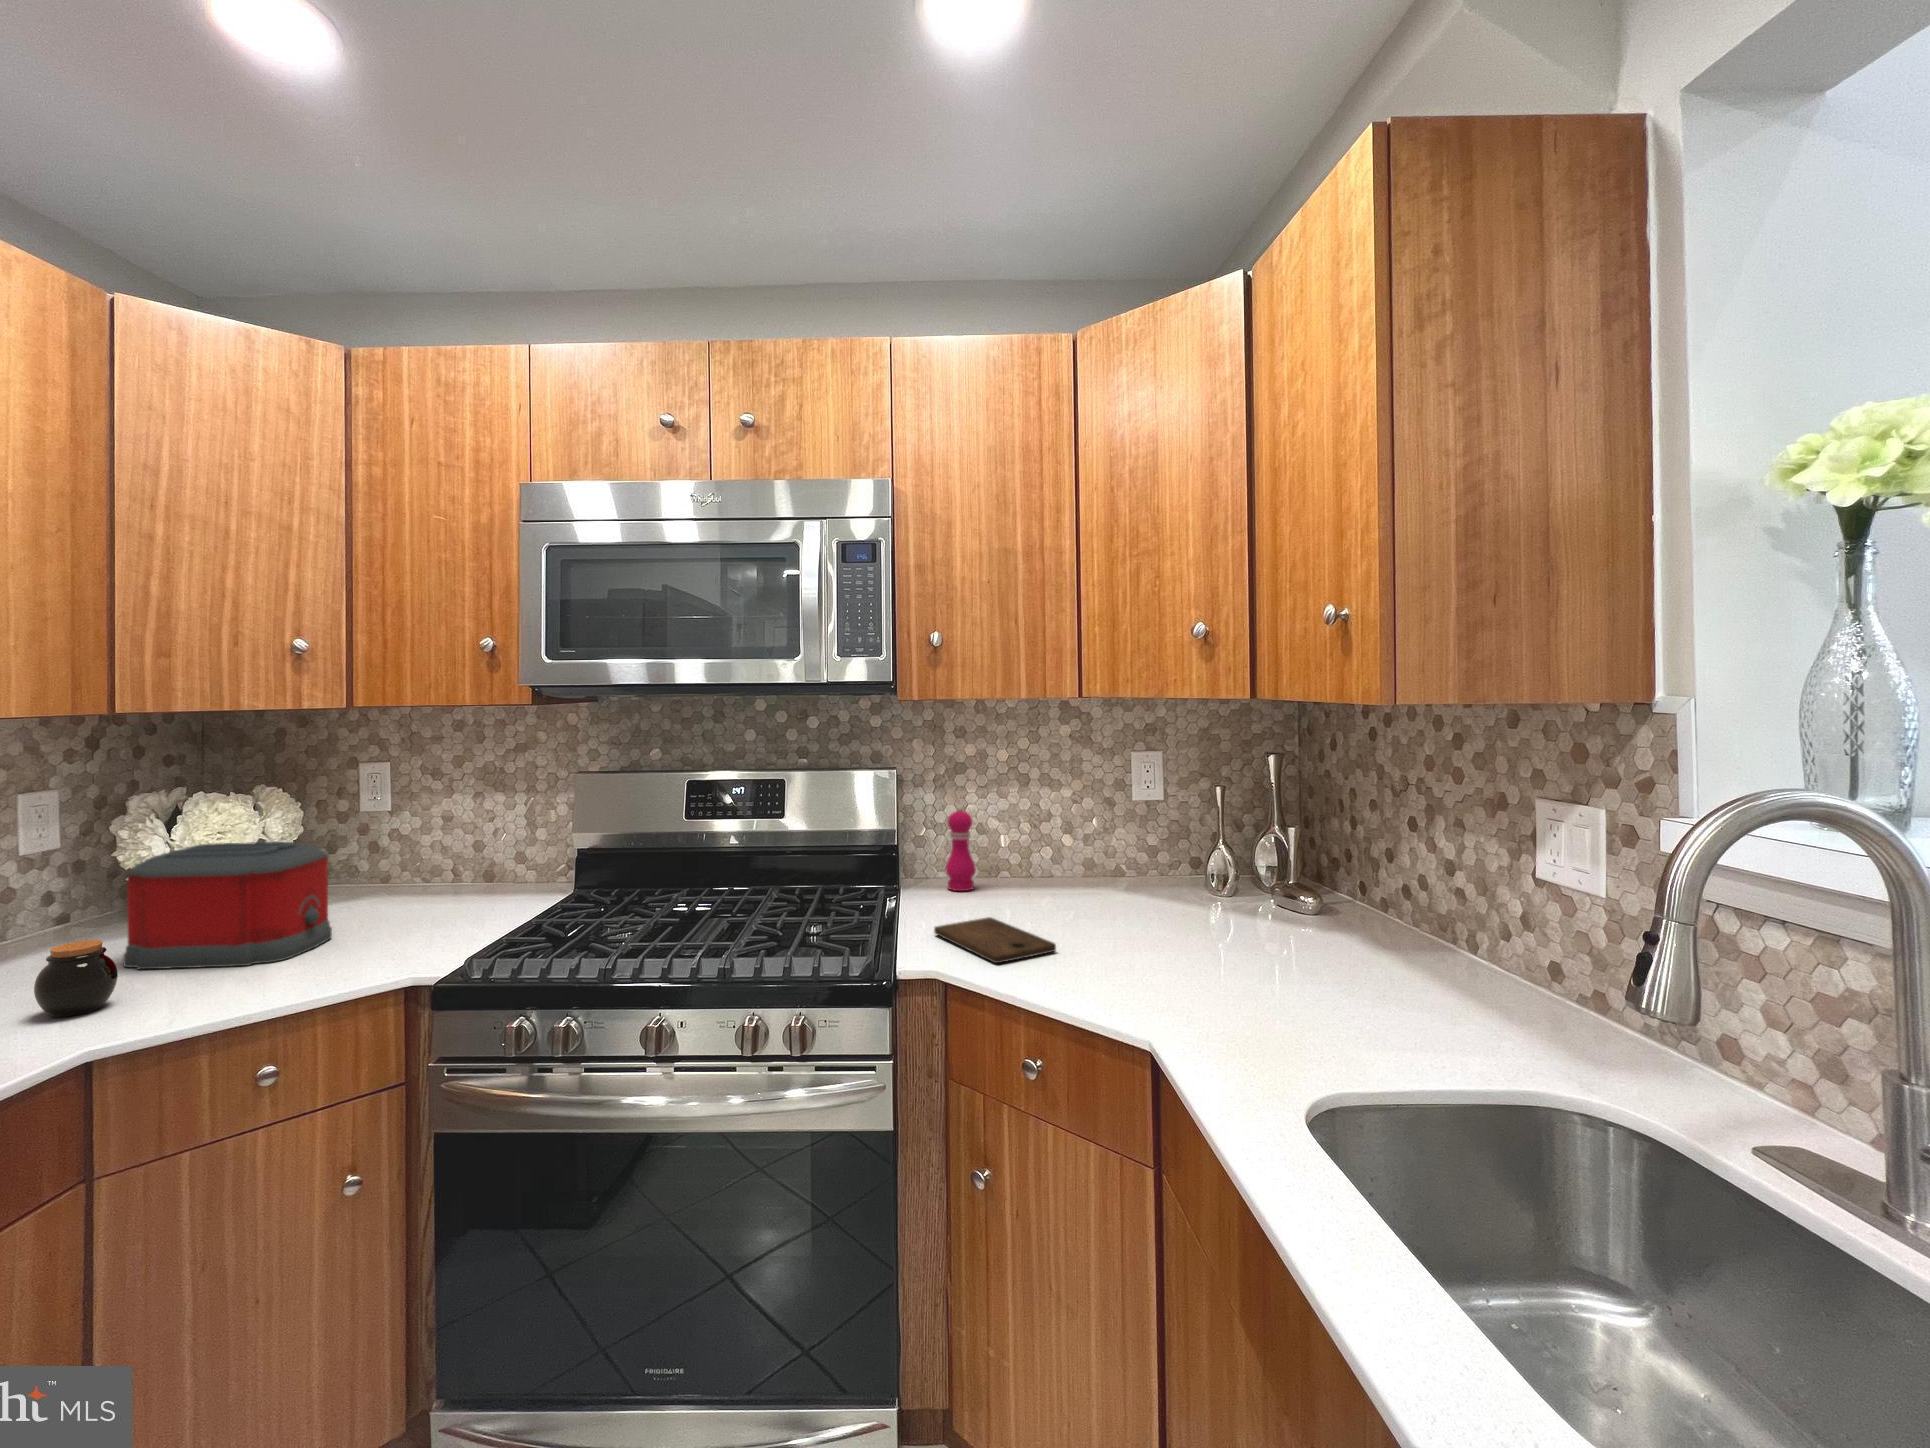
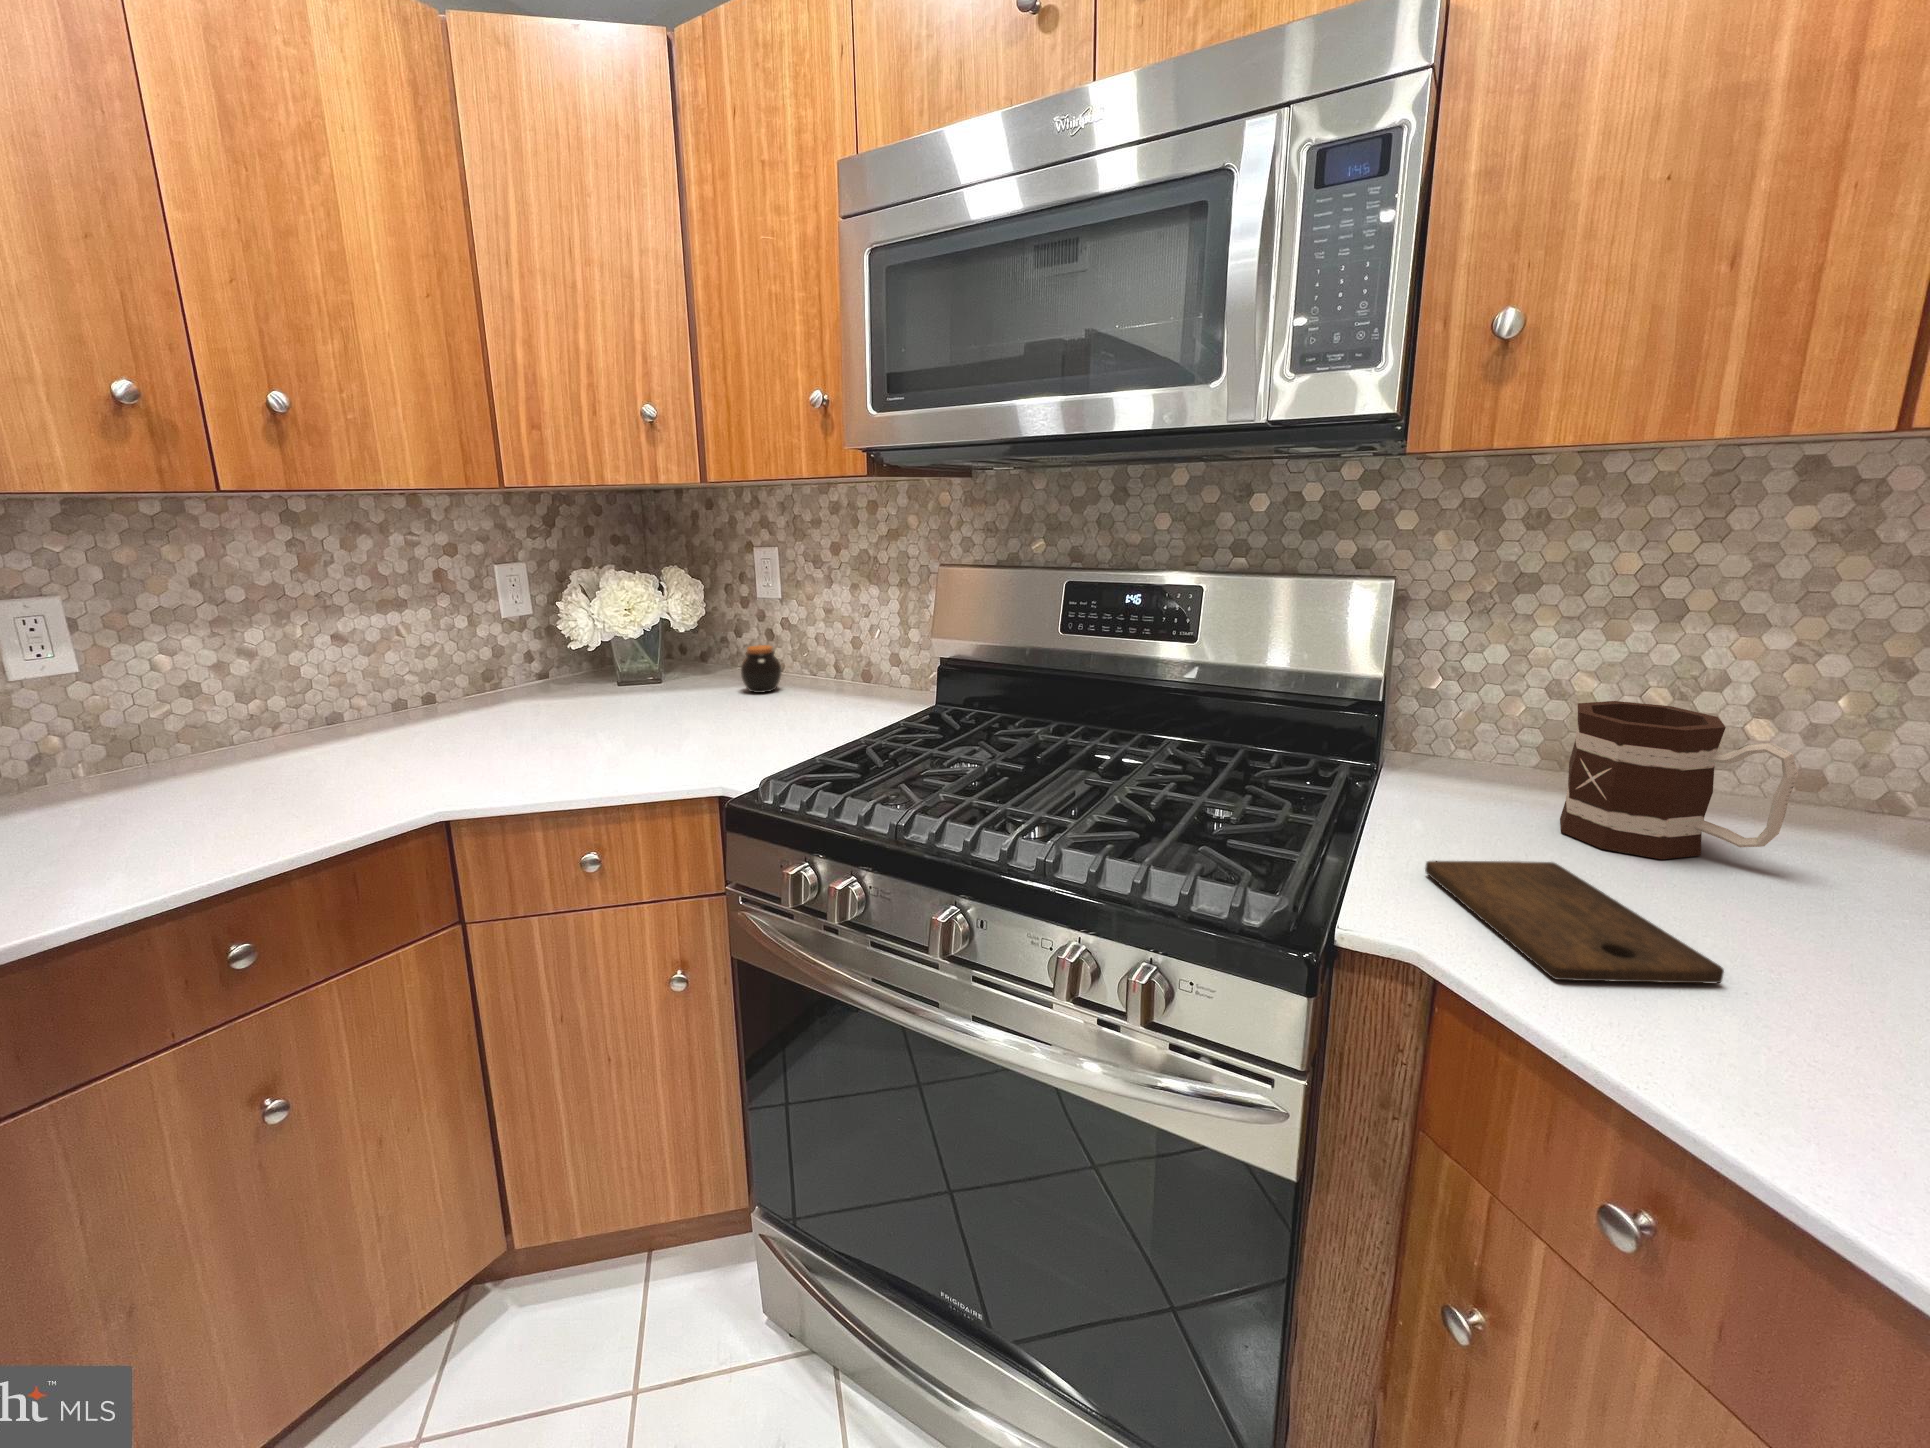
pepper mill: present [946,805,976,891] -> none [1472,646,1541,792]
mug: none [990,830,1076,910] -> present [1560,701,1798,859]
toaster: present [123,842,332,969] -> none [528,621,694,746]
jar: present [34,940,118,1017] -> present [741,645,782,693]

